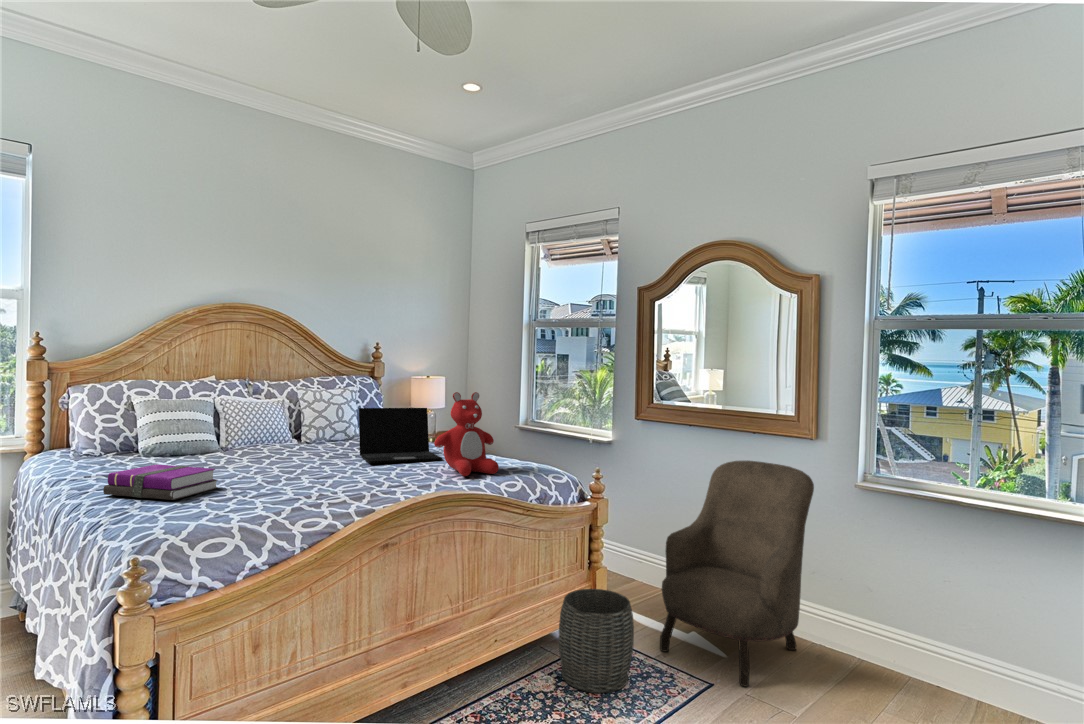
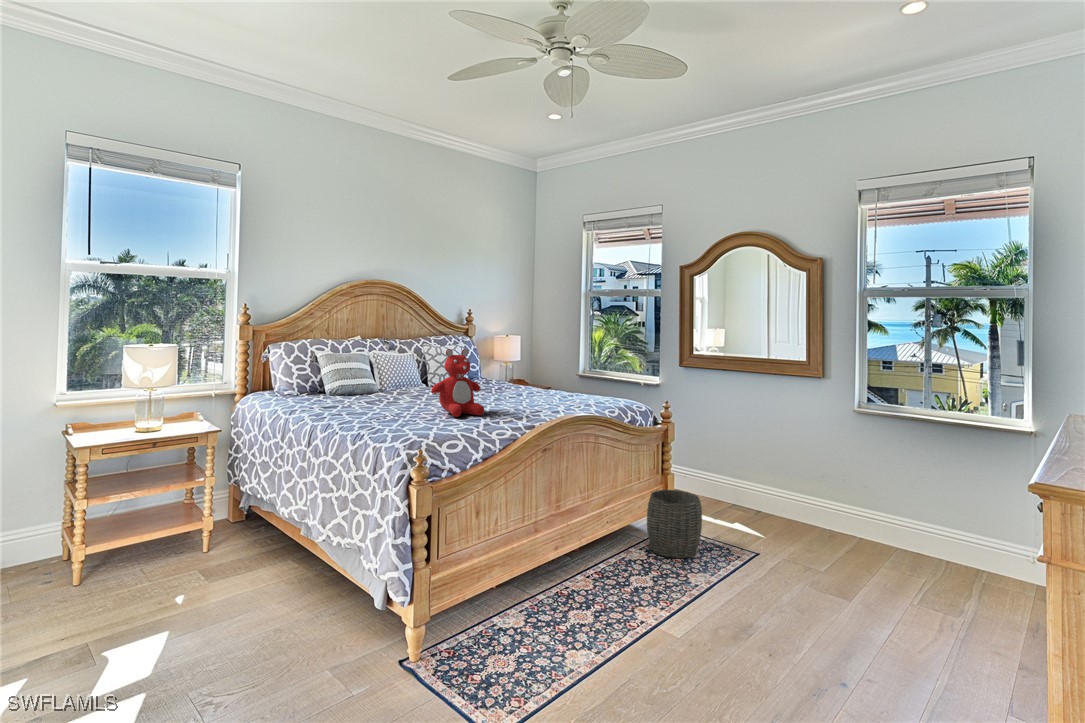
teddy bear: present [434,392,499,476] -> present [431,349,484,417]
laptop: present [359,408,442,464] -> none [487,360,553,400]
armchair: present [660,460,814,687] -> none [715,399,829,555]
notebook: present [103,464,218,500] -> none [346,398,416,421]

